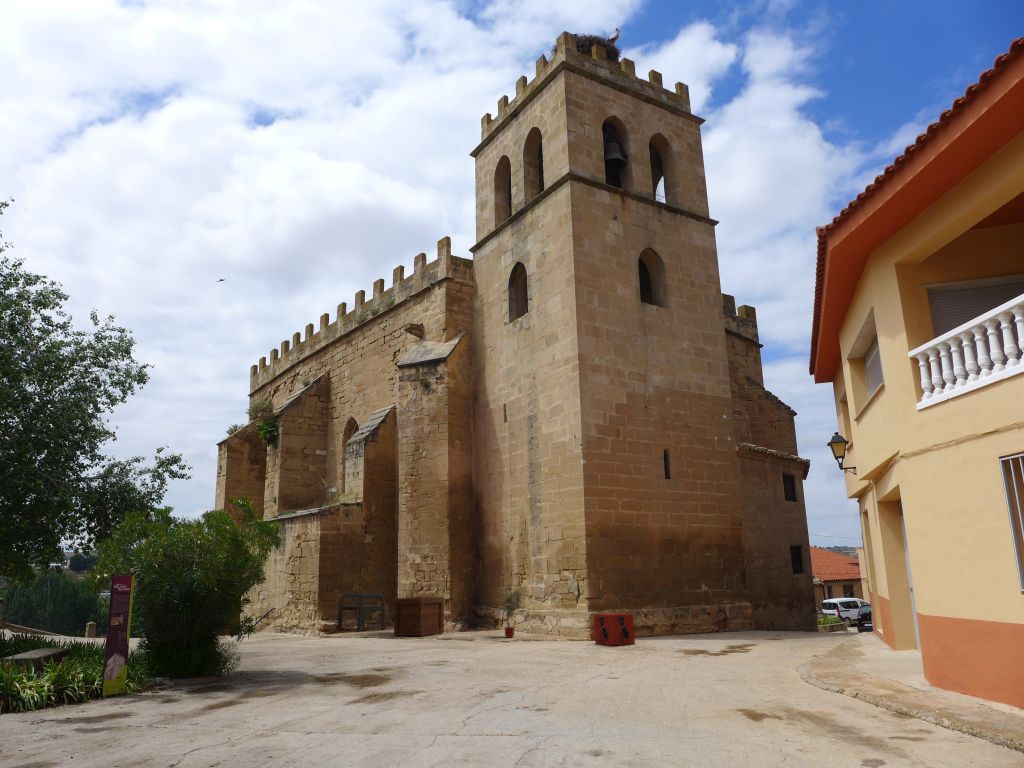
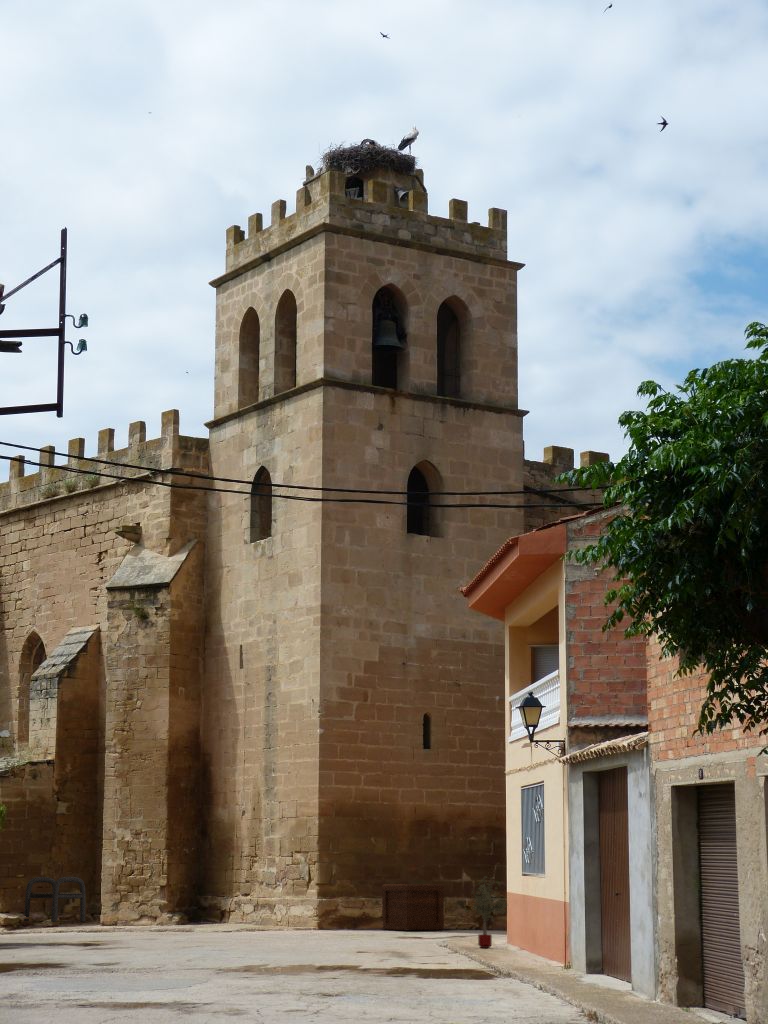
potted tree: present [500,585,526,638] -> present [471,876,507,948]
wooden crate: present [394,597,444,636] -> present [382,884,444,930]
storage box: present [594,613,635,645] -> none [323,901,365,932]

